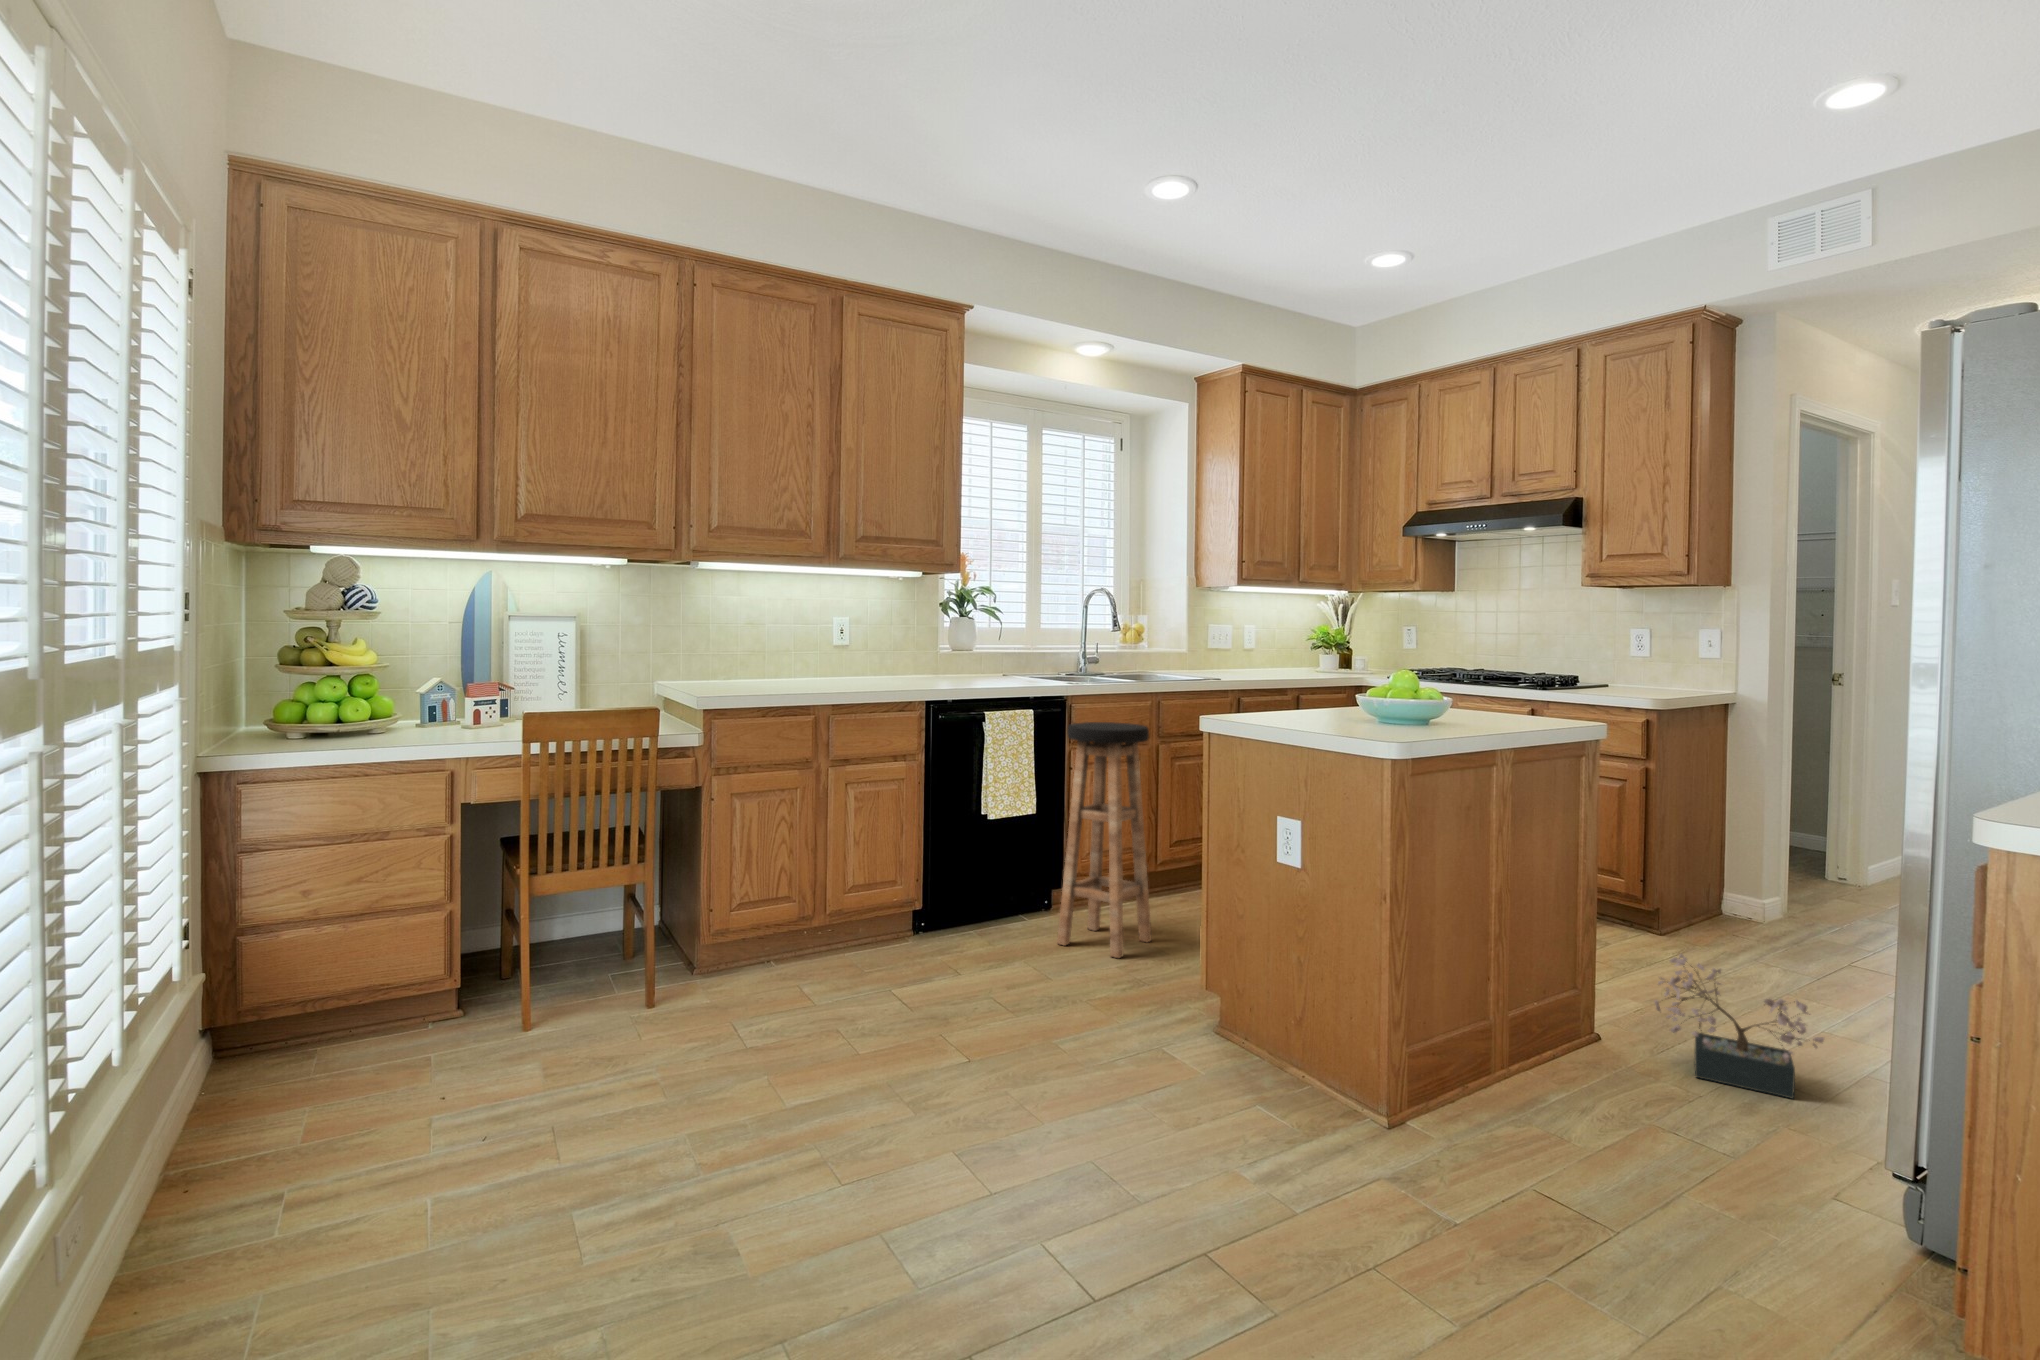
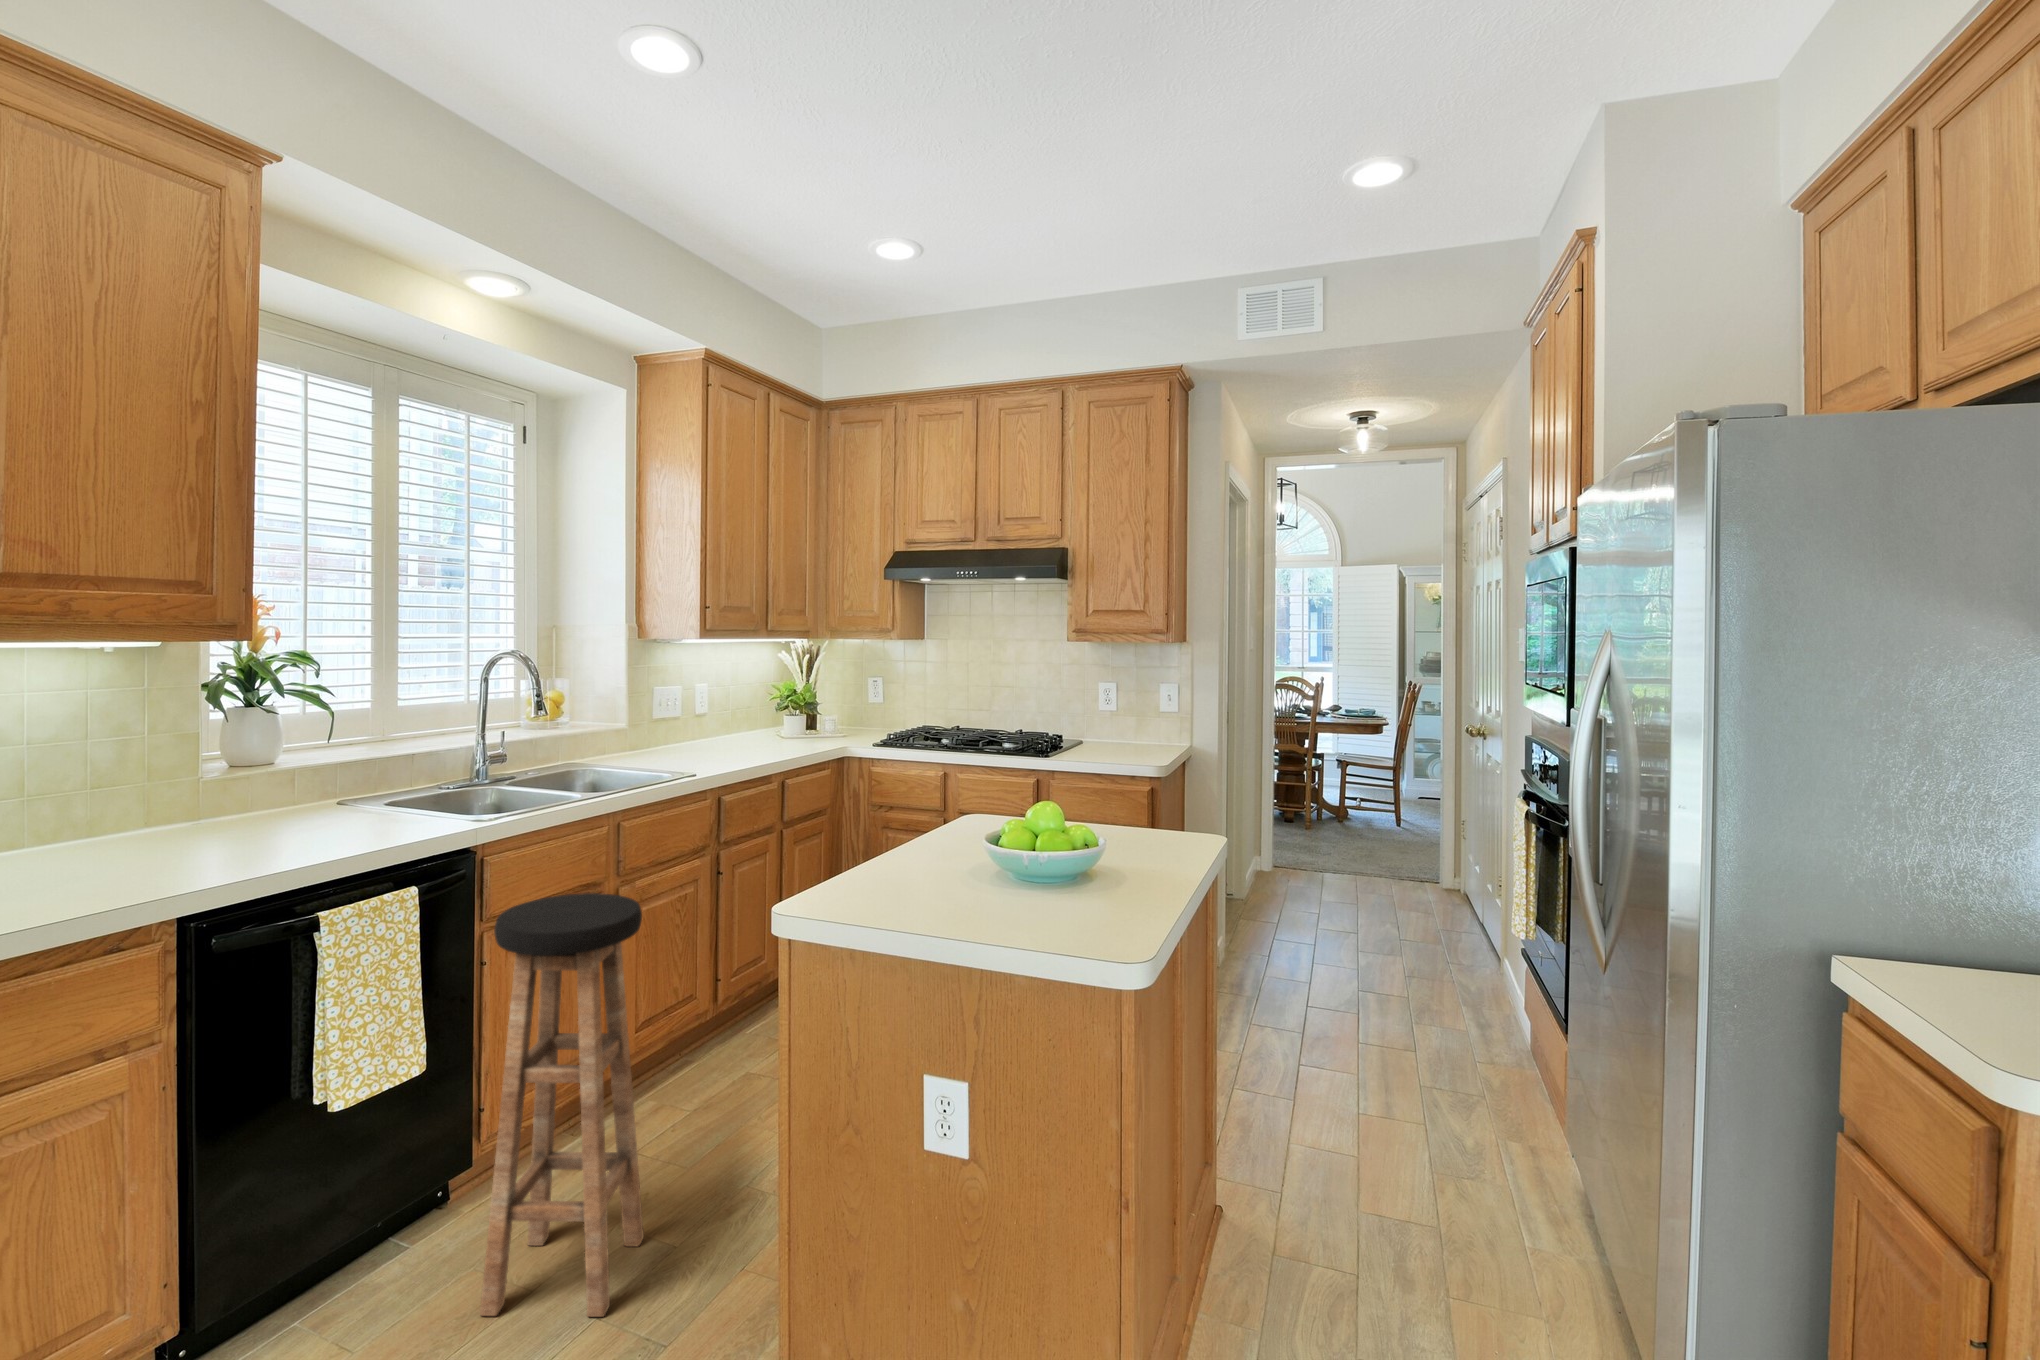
decorative plant: present [1654,954,1824,1099] -> none [1314,1120,1477,1282]

